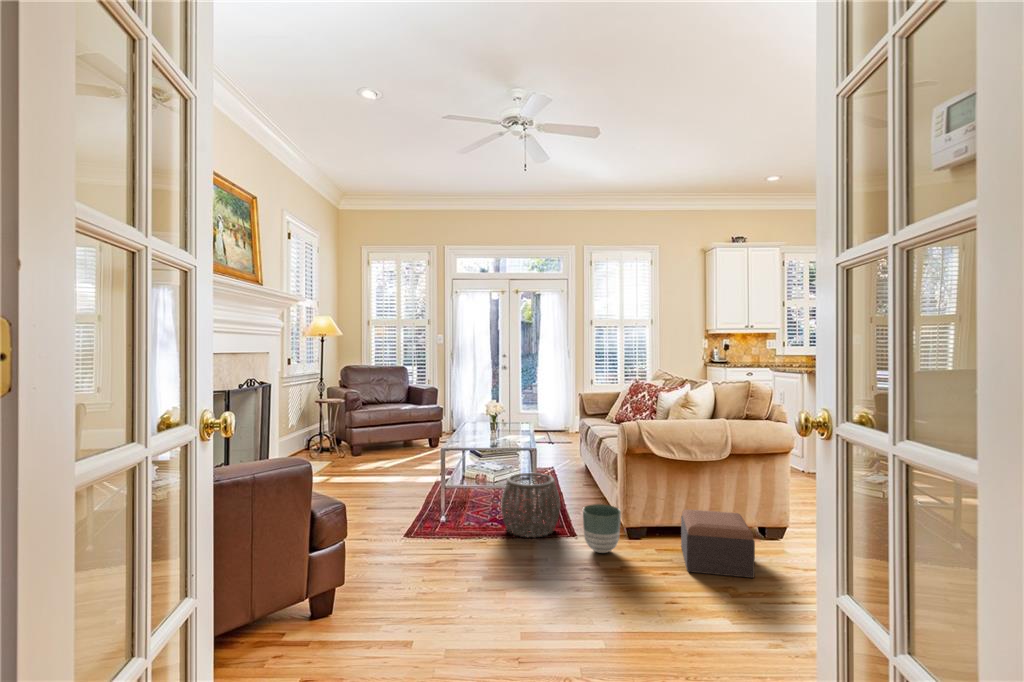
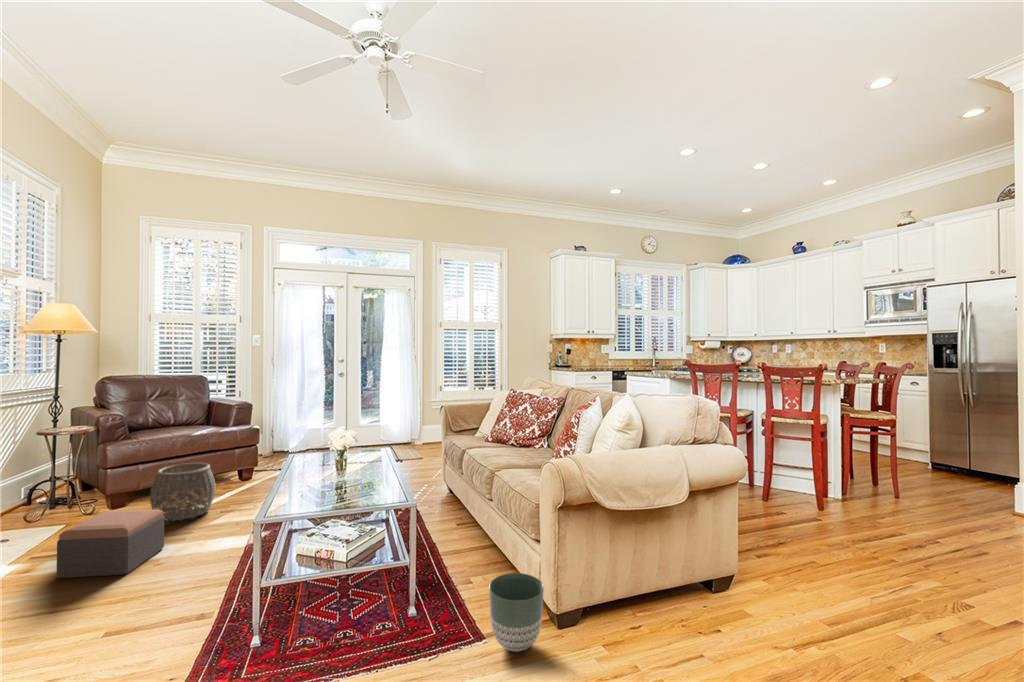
woven basket: present [501,473,560,538] -> present [150,463,215,521]
footstool: present [681,509,755,578] -> present [56,509,164,578]

